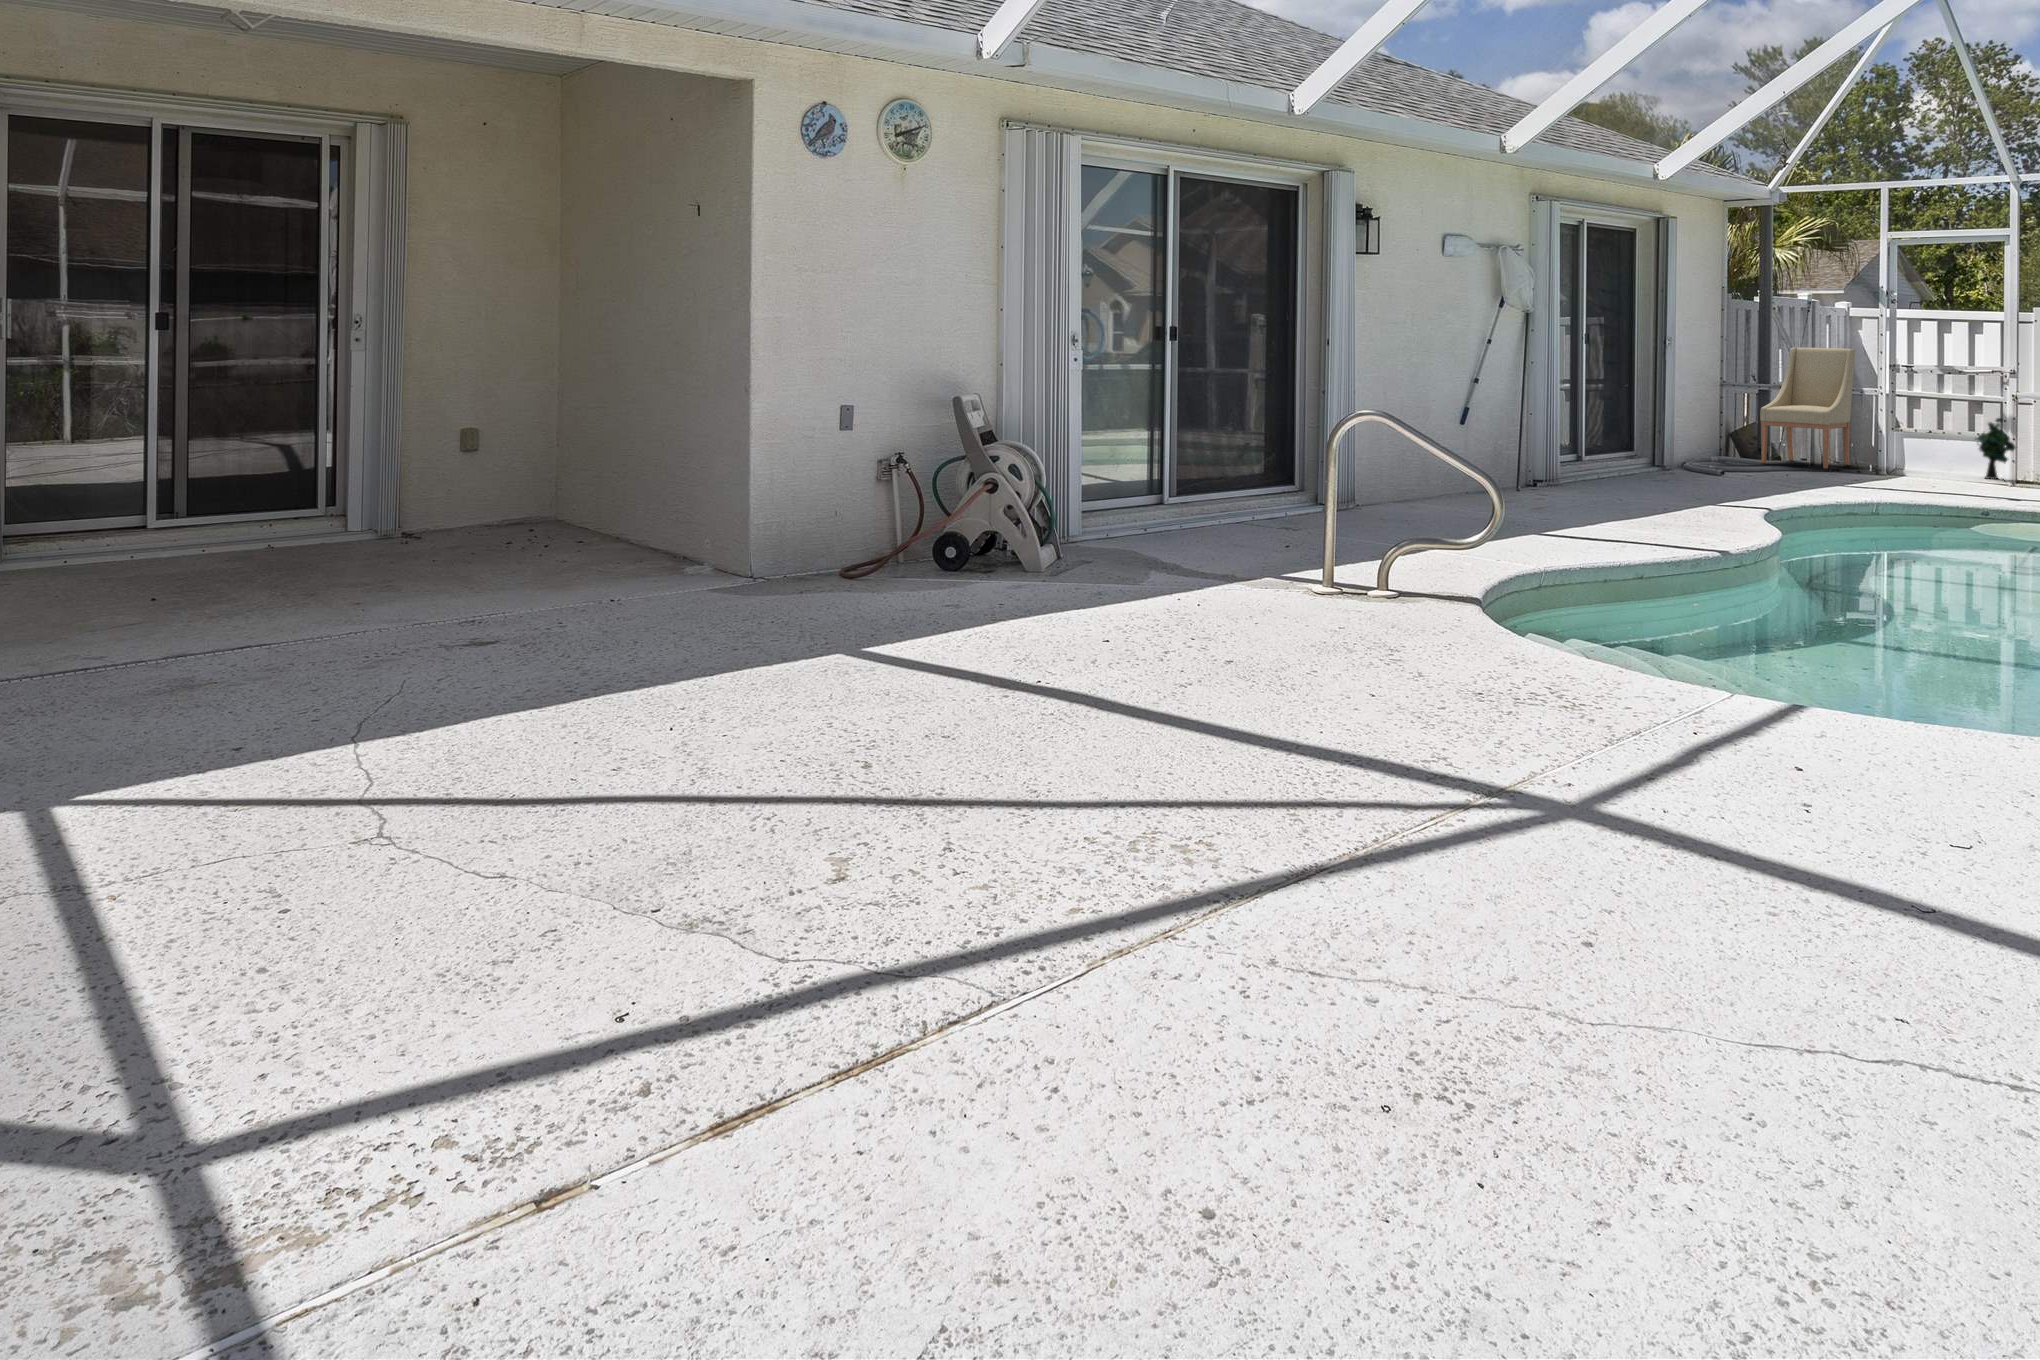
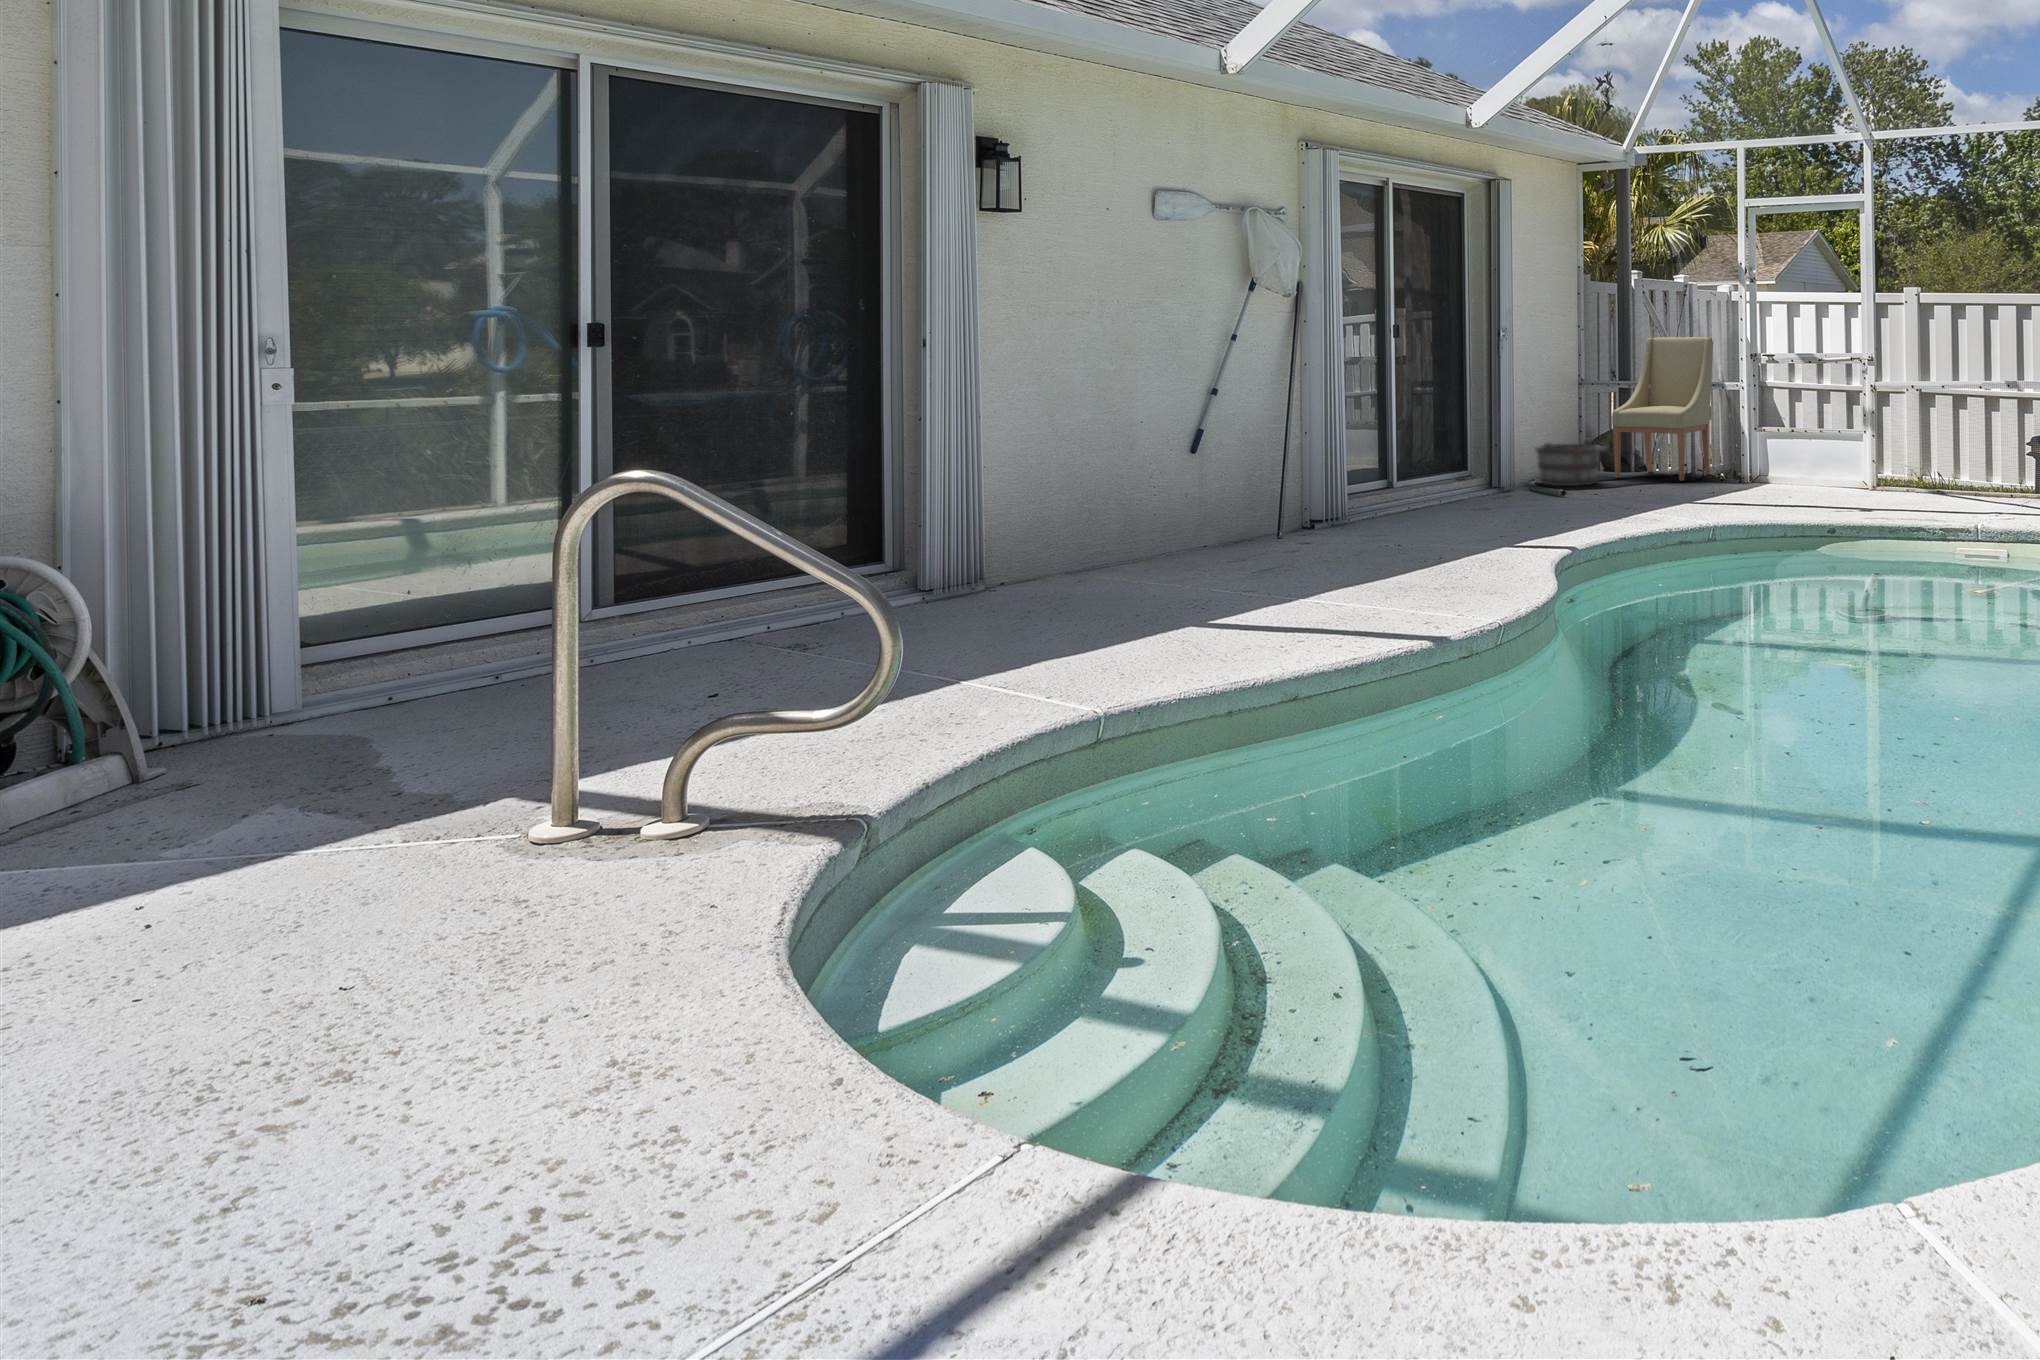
decorative plant: present [1977,418,2015,479] -> none [1832,412,1874,484]
bucket: none [1693,429,1760,468] -> present [1535,439,1607,486]

